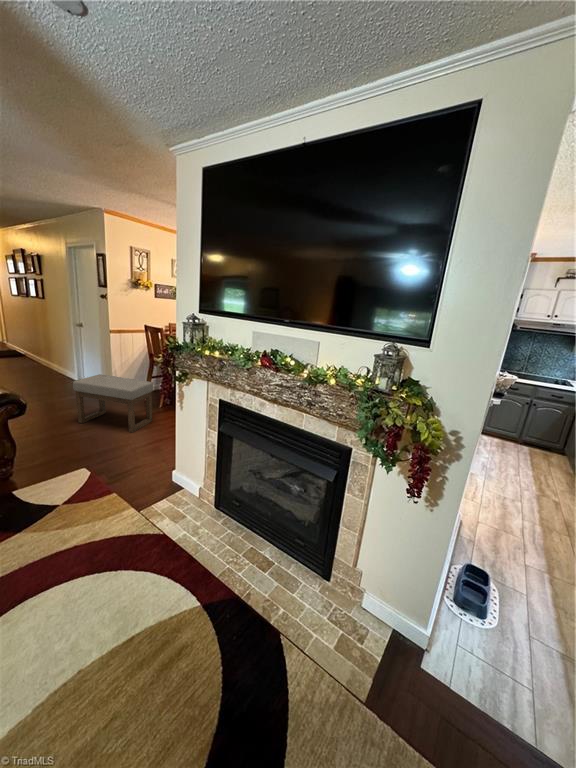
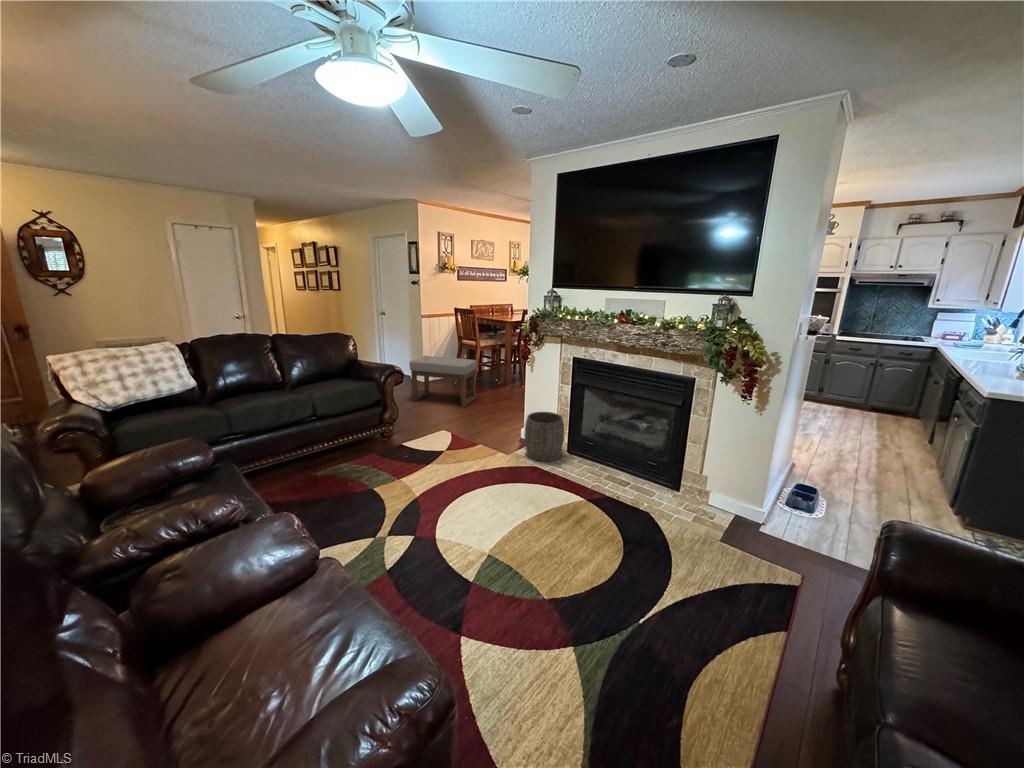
woven basket: none [158,459,208,526] -> present [524,412,564,461]

